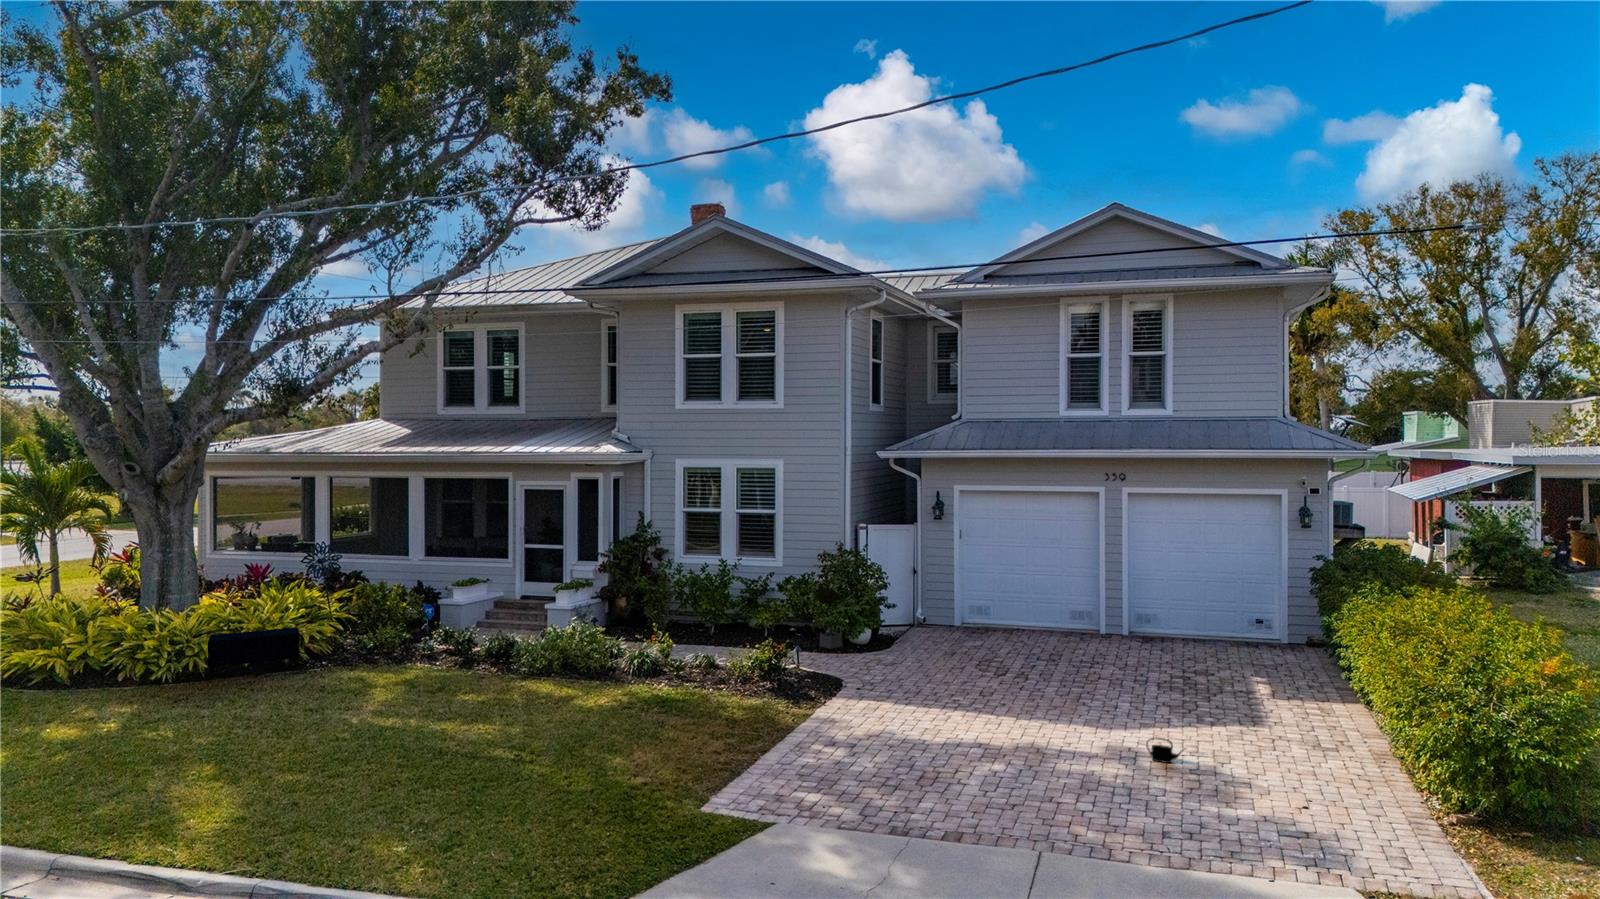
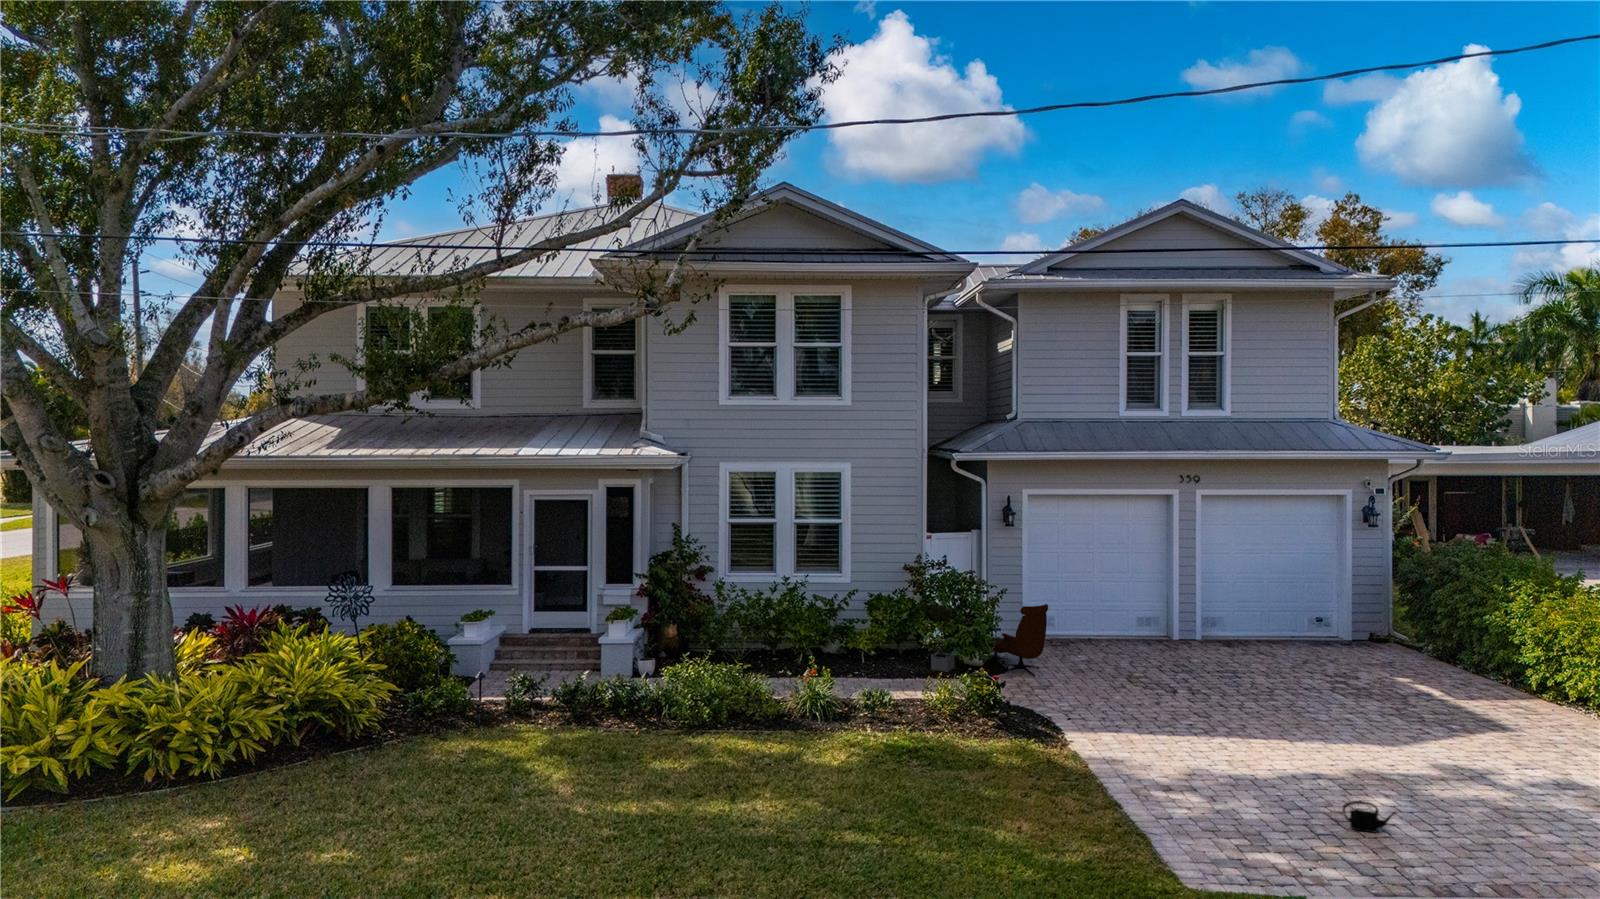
lounge chair: none [874,590,918,656] -> present [983,604,1048,677]
bench: present [207,627,300,678] -> none [197,698,332,785]
watering can: present [1146,738,1183,763] -> present [1343,801,1396,832]

